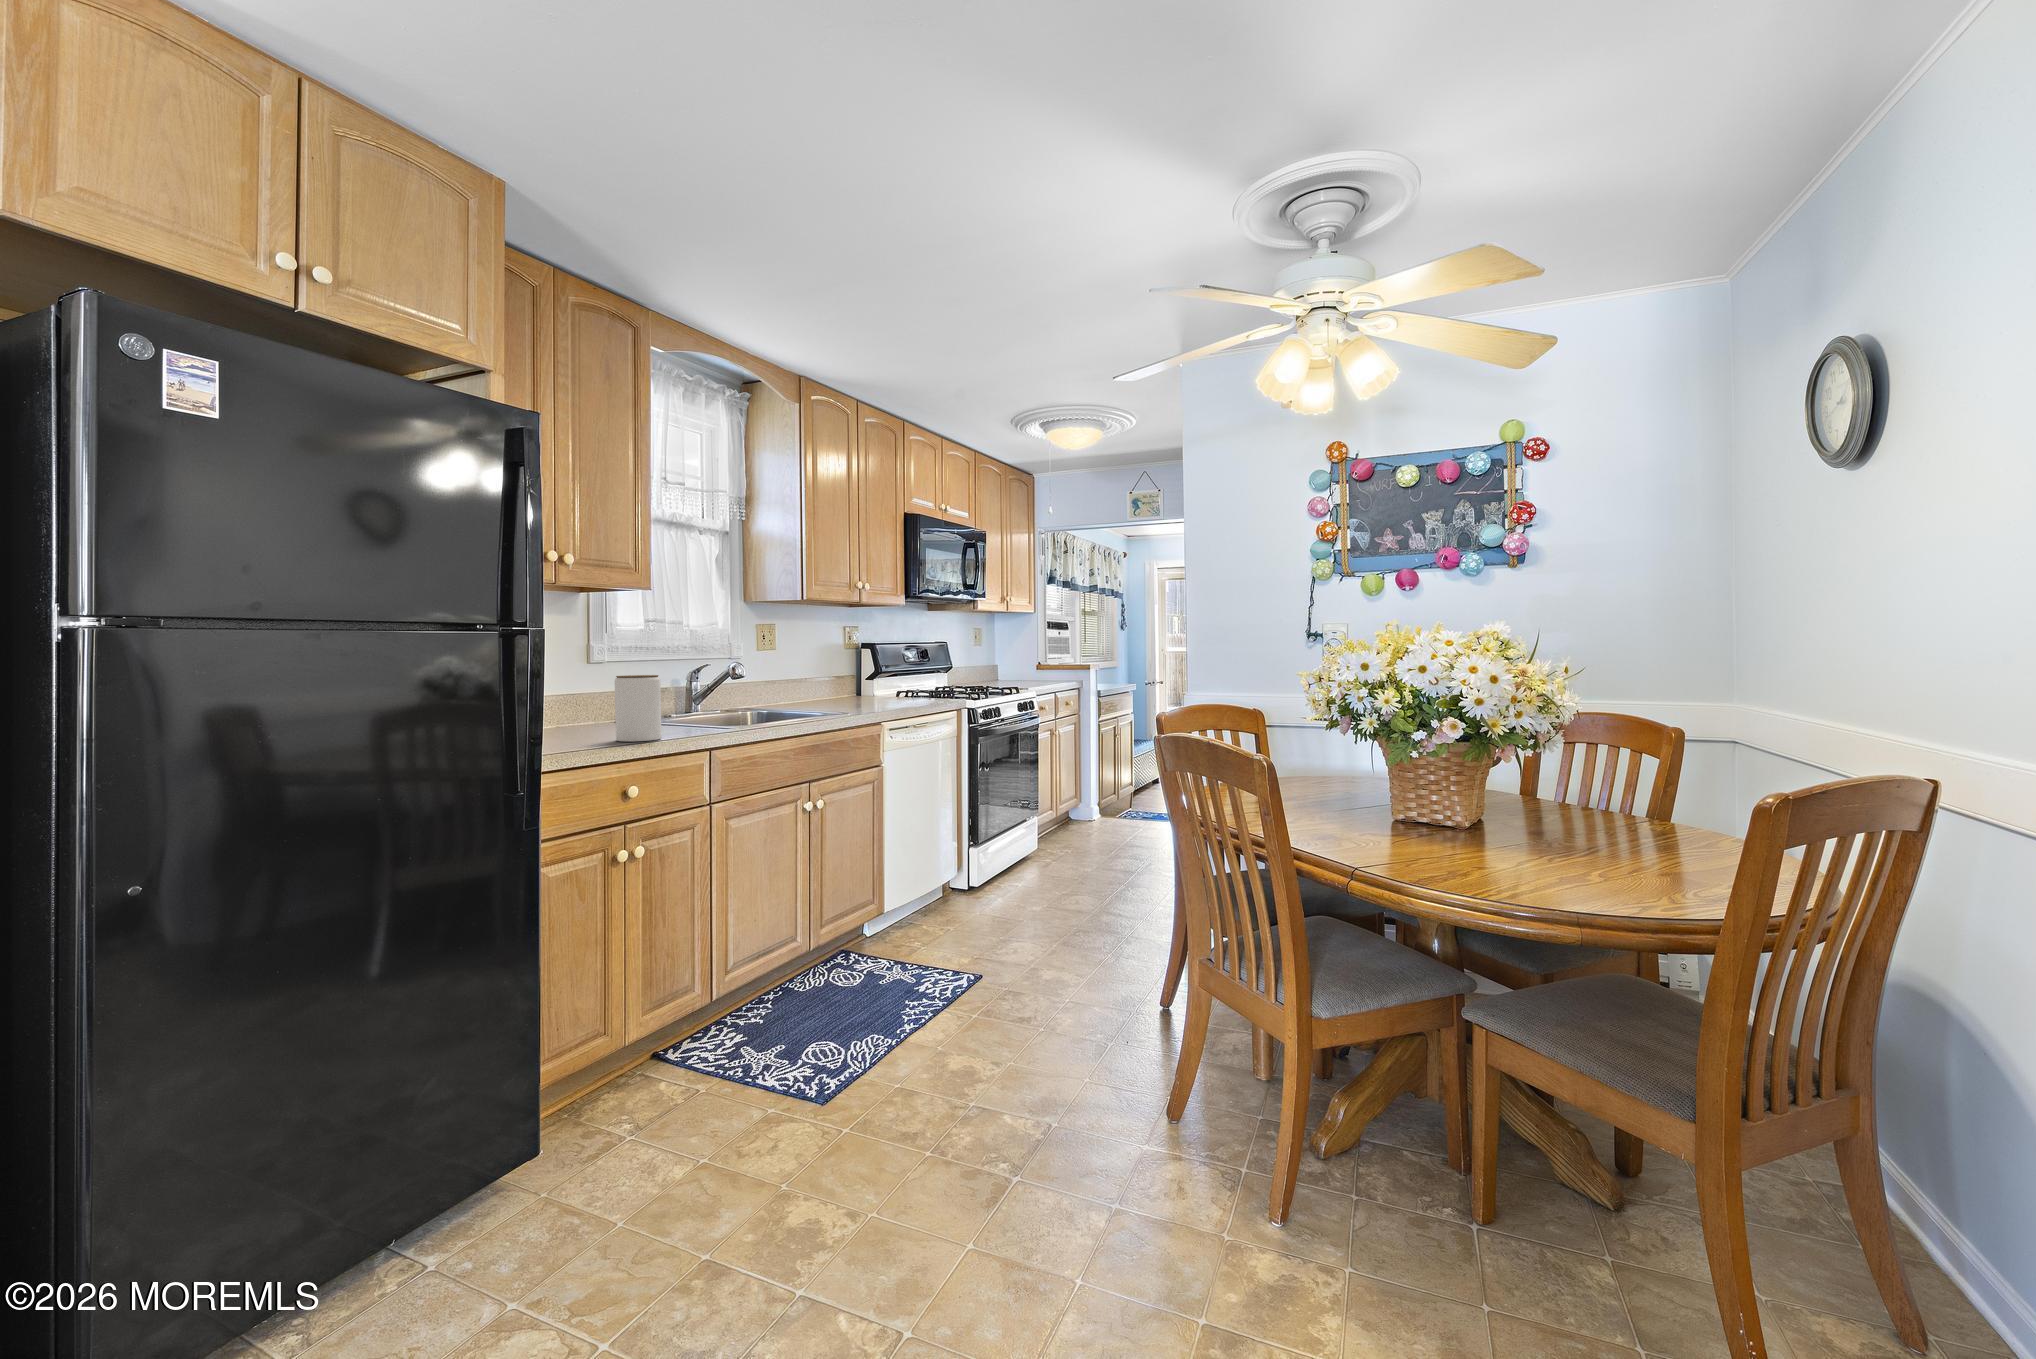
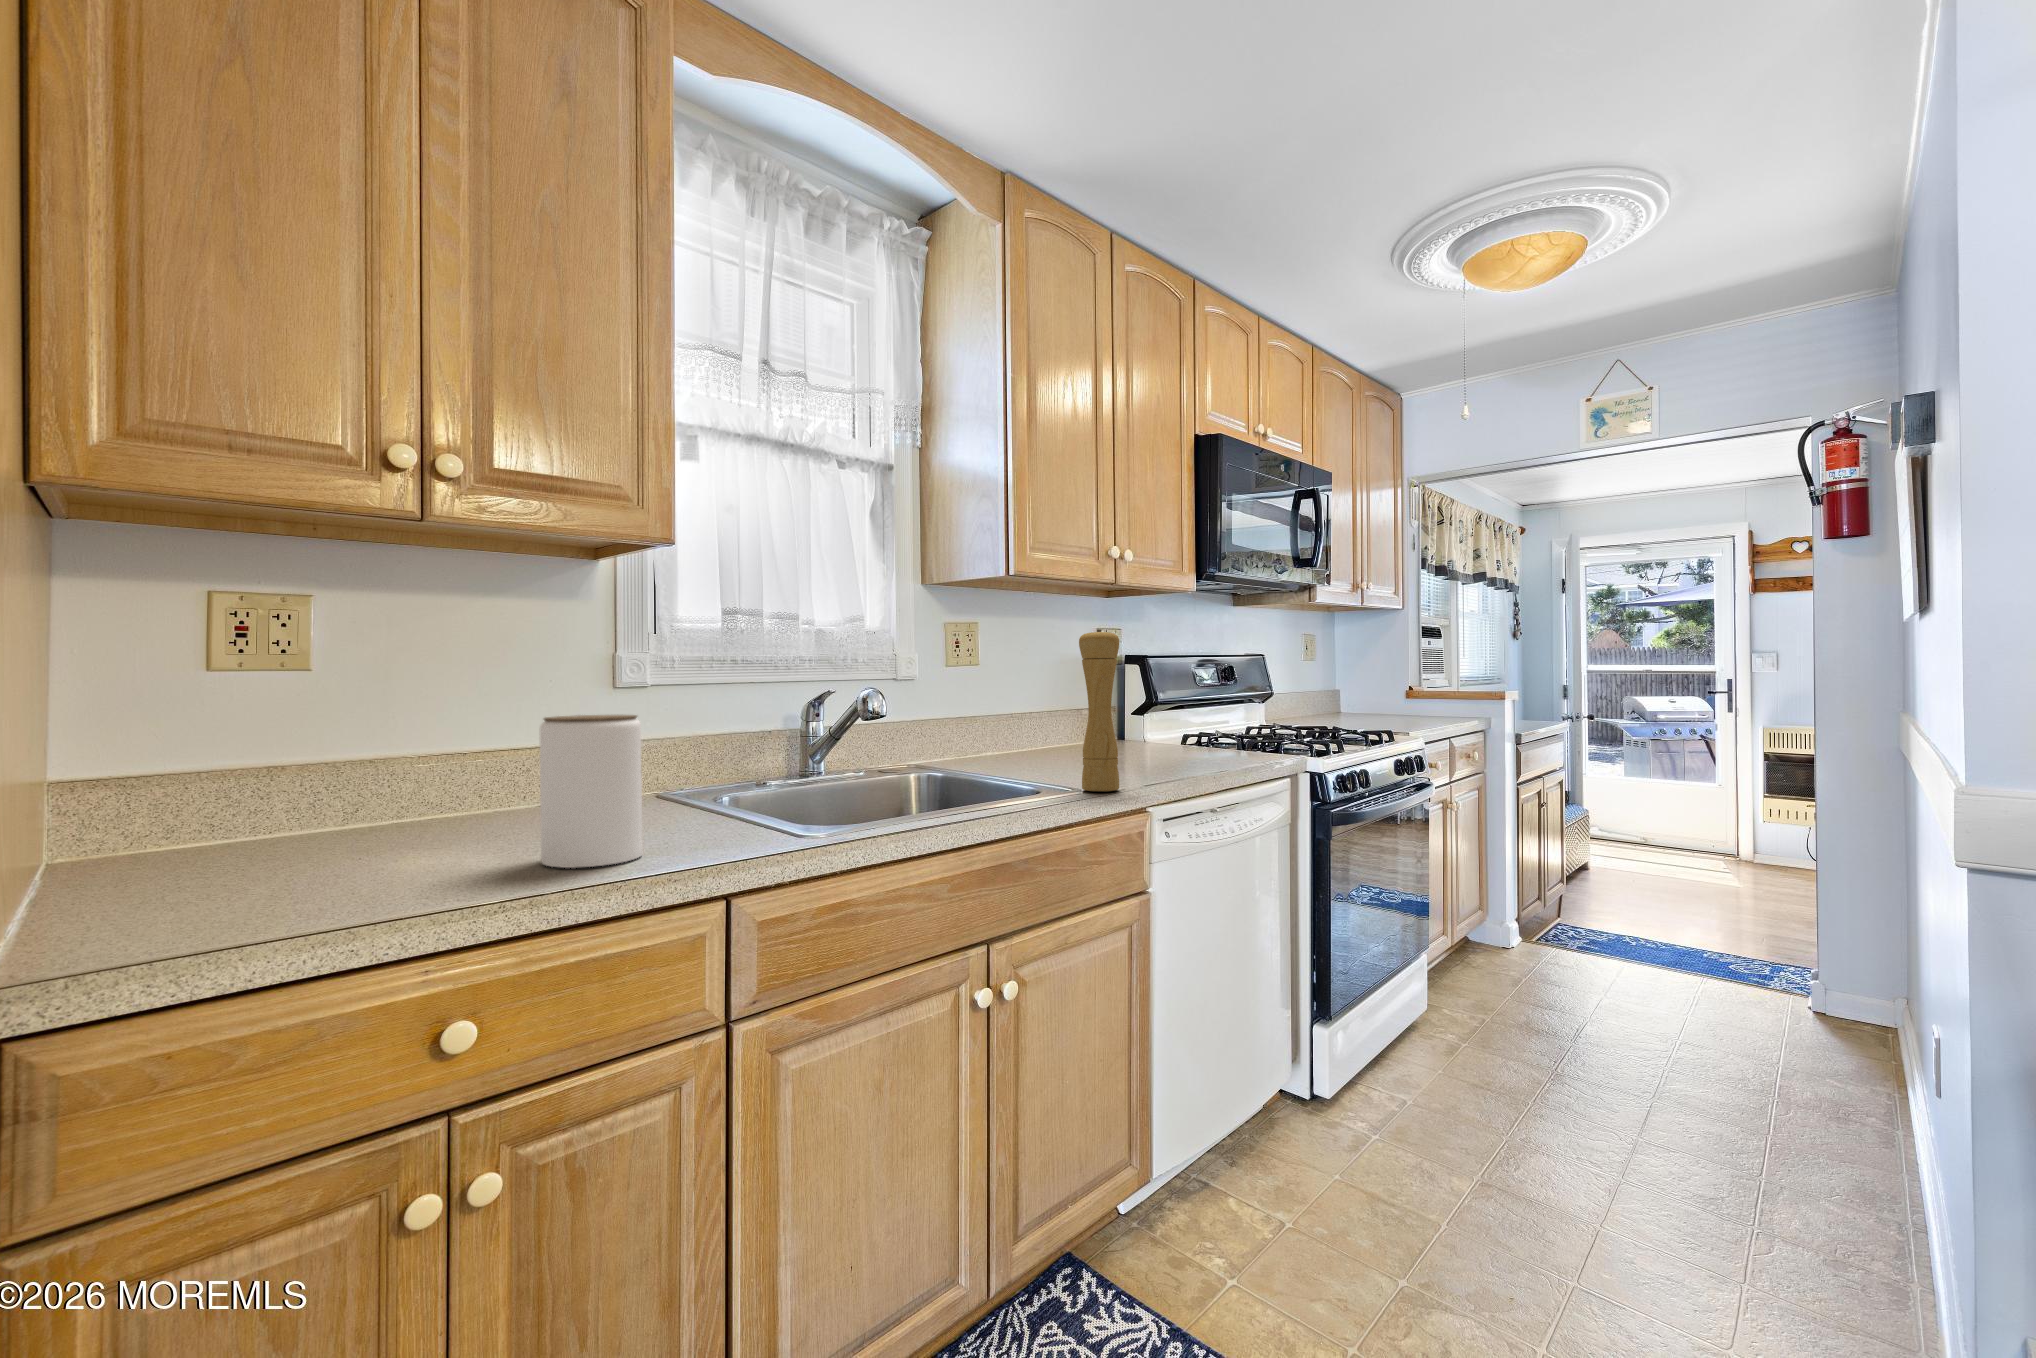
pepper mill: none [848,633,868,714] -> present [1079,629,1119,791]

